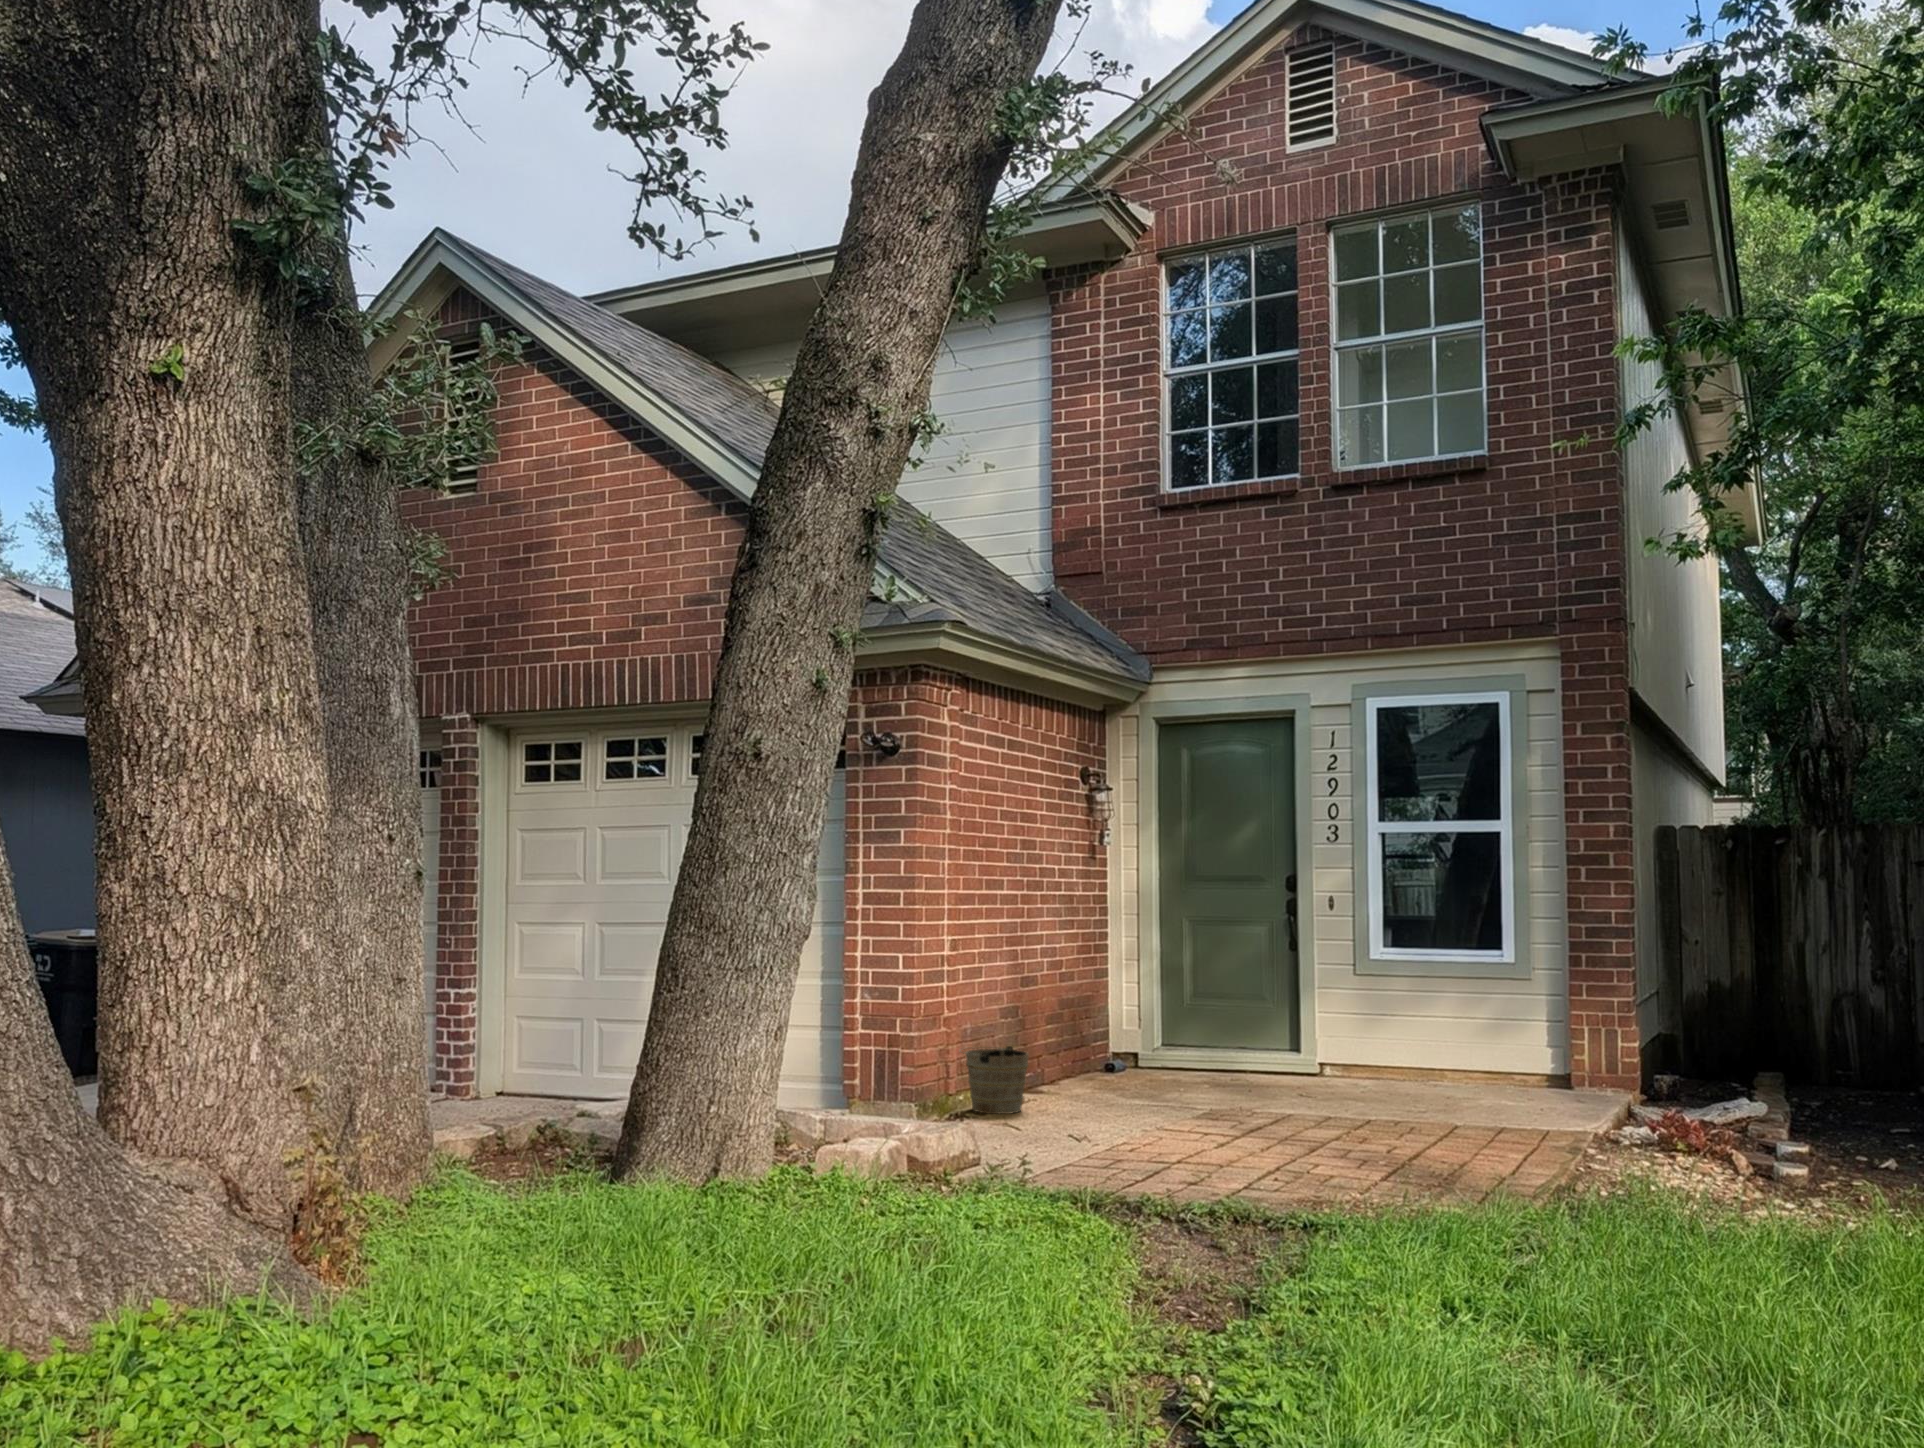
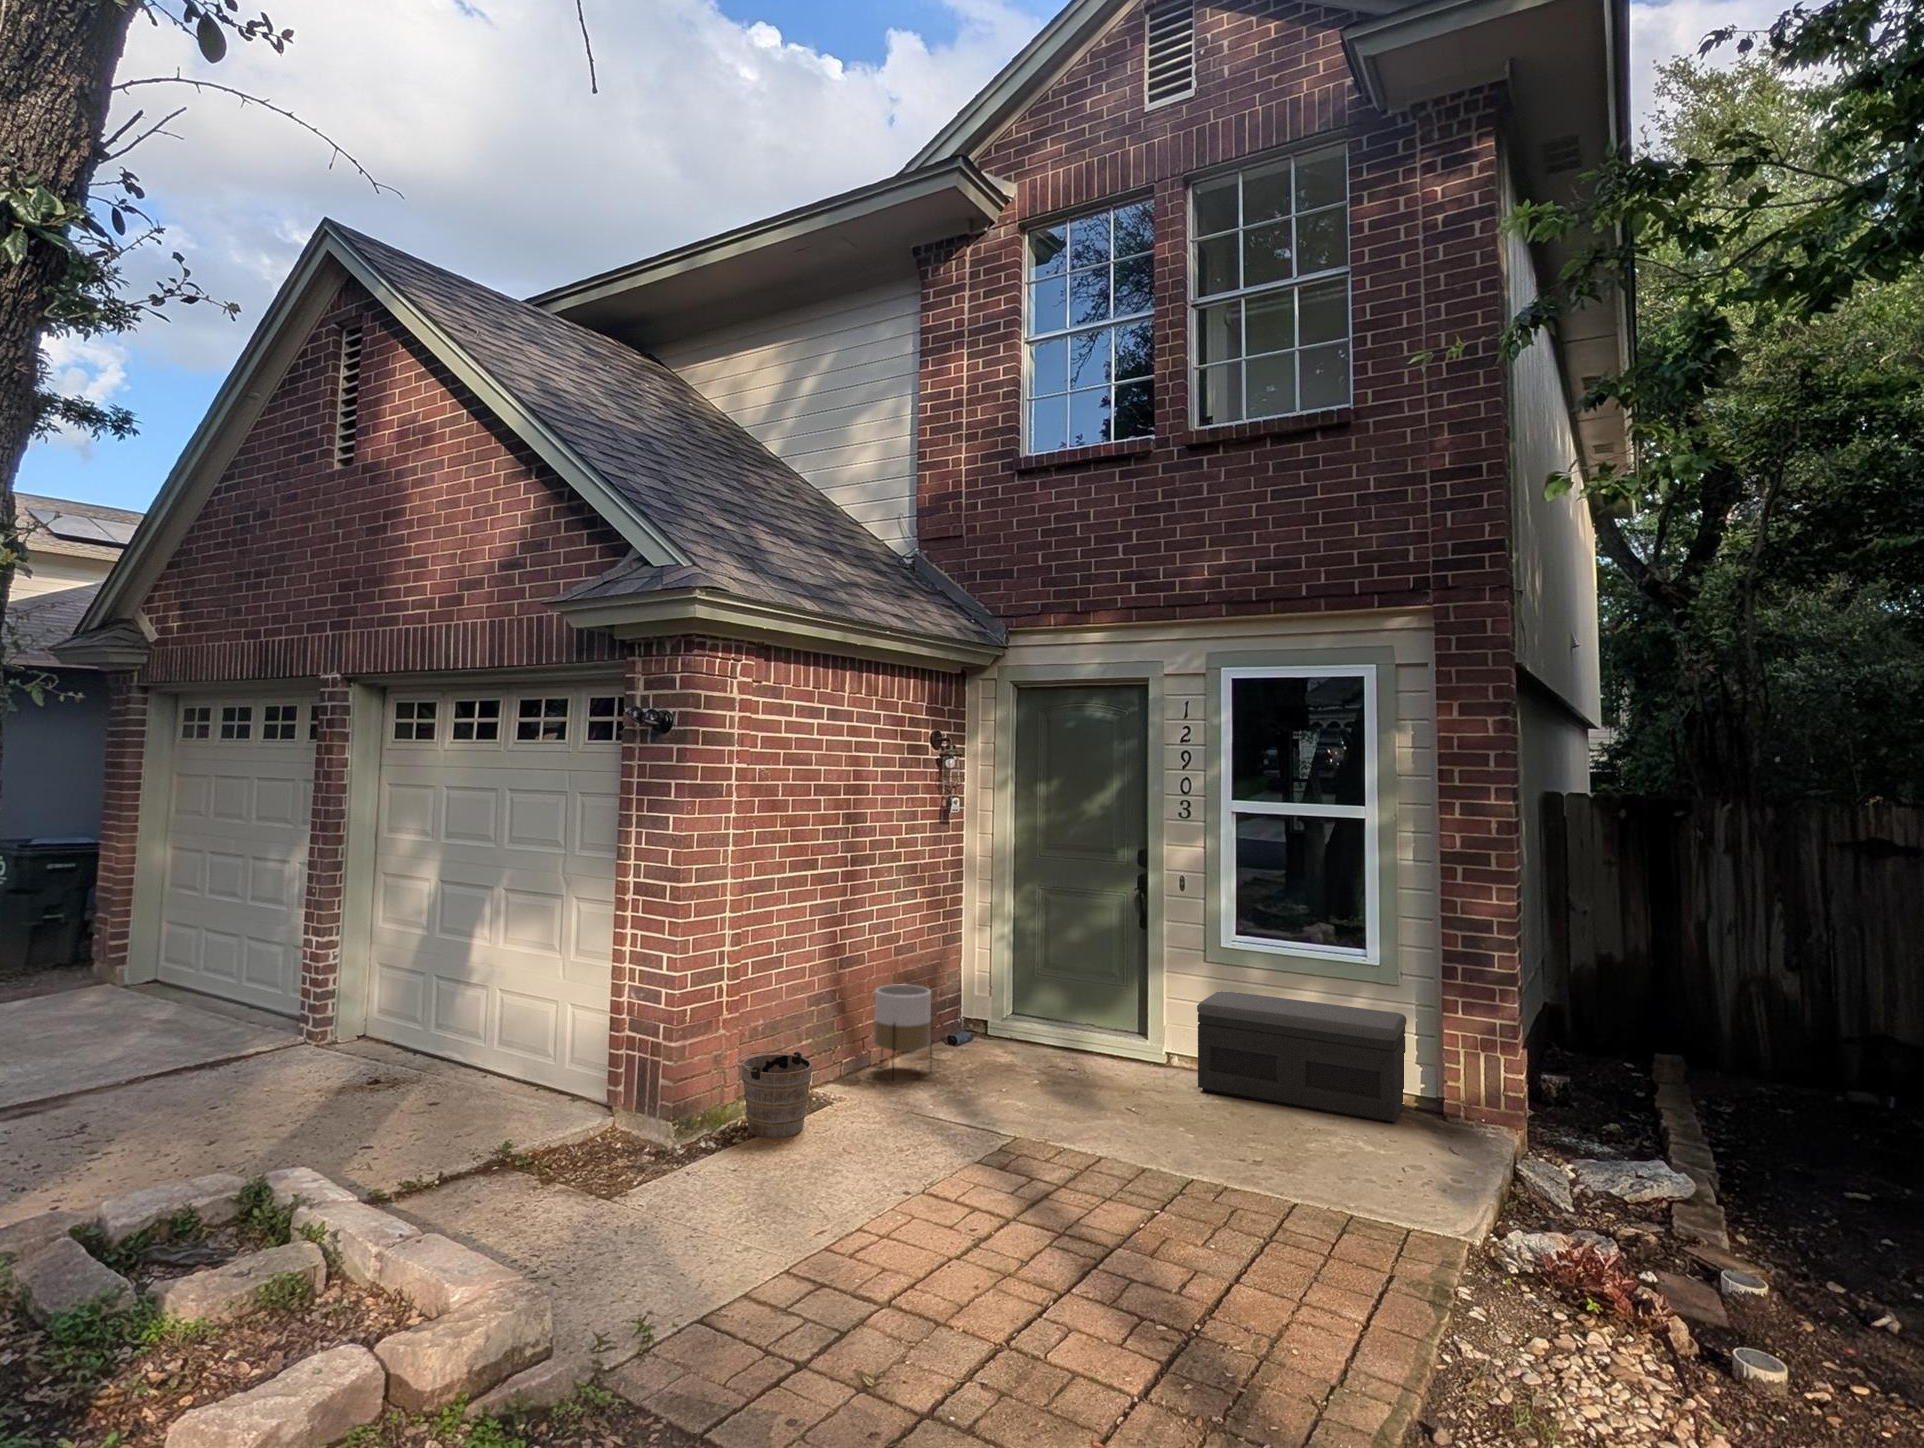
planter: none [1048,1004,1102,1089] -> present [874,985,932,1079]
storage bench: none [1354,1004,1543,1104] -> present [1197,991,1406,1123]

